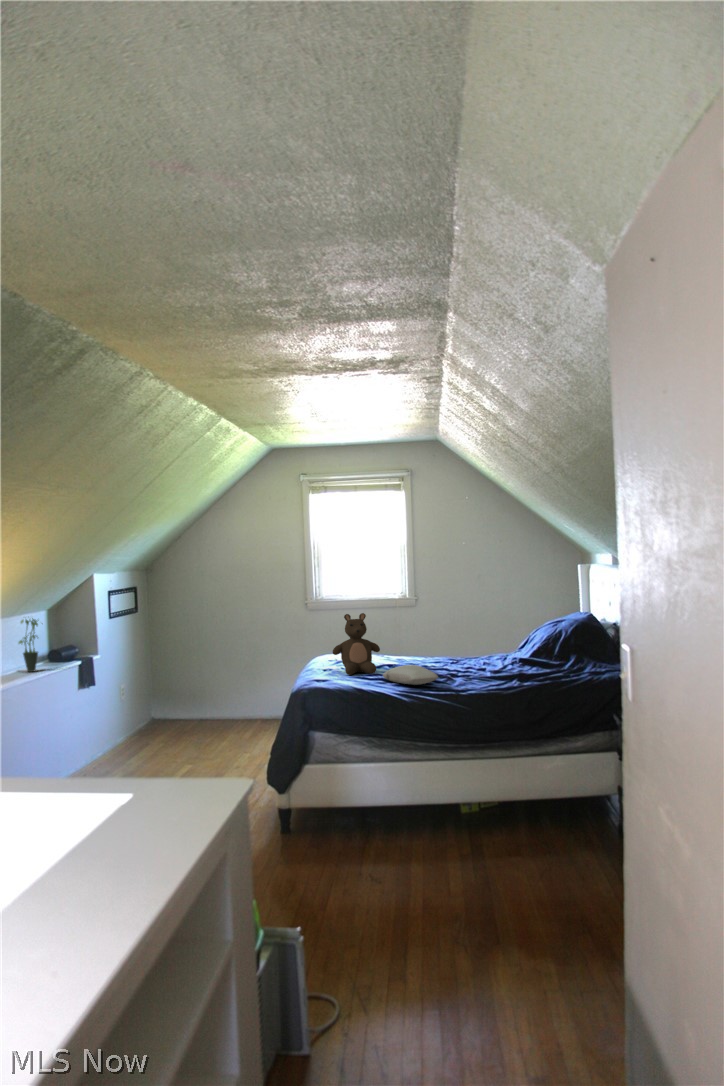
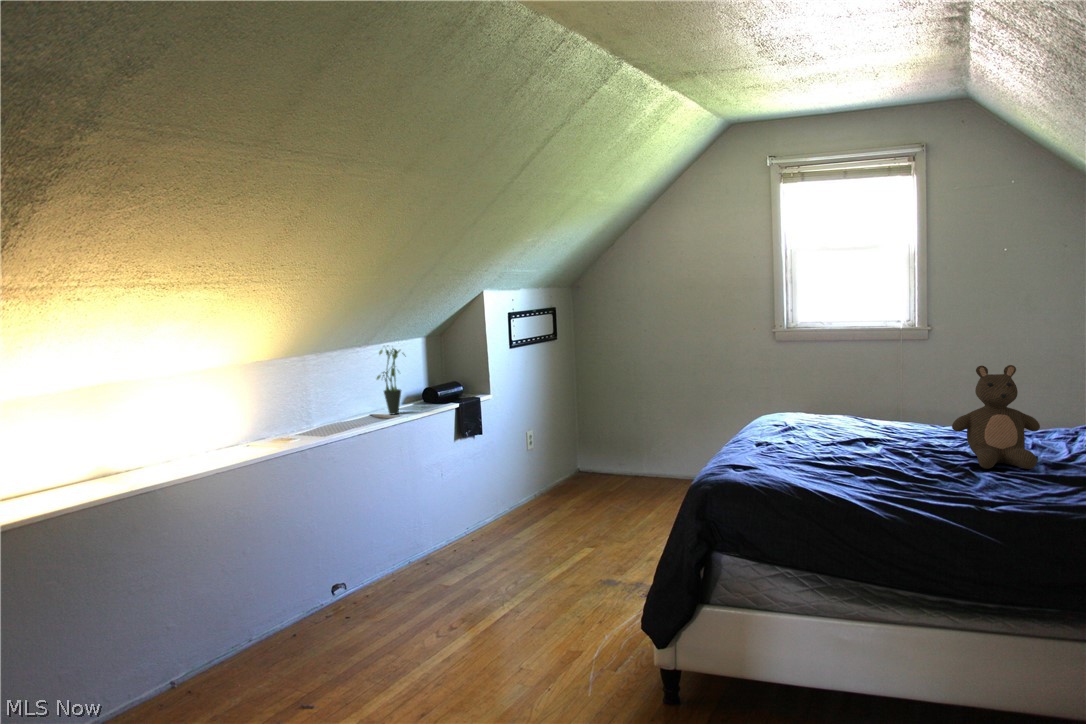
stuffed bear: present [333,613,380,675] -> present [952,365,1040,469]
pillow: present [383,665,438,685] -> none [848,448,944,486]

